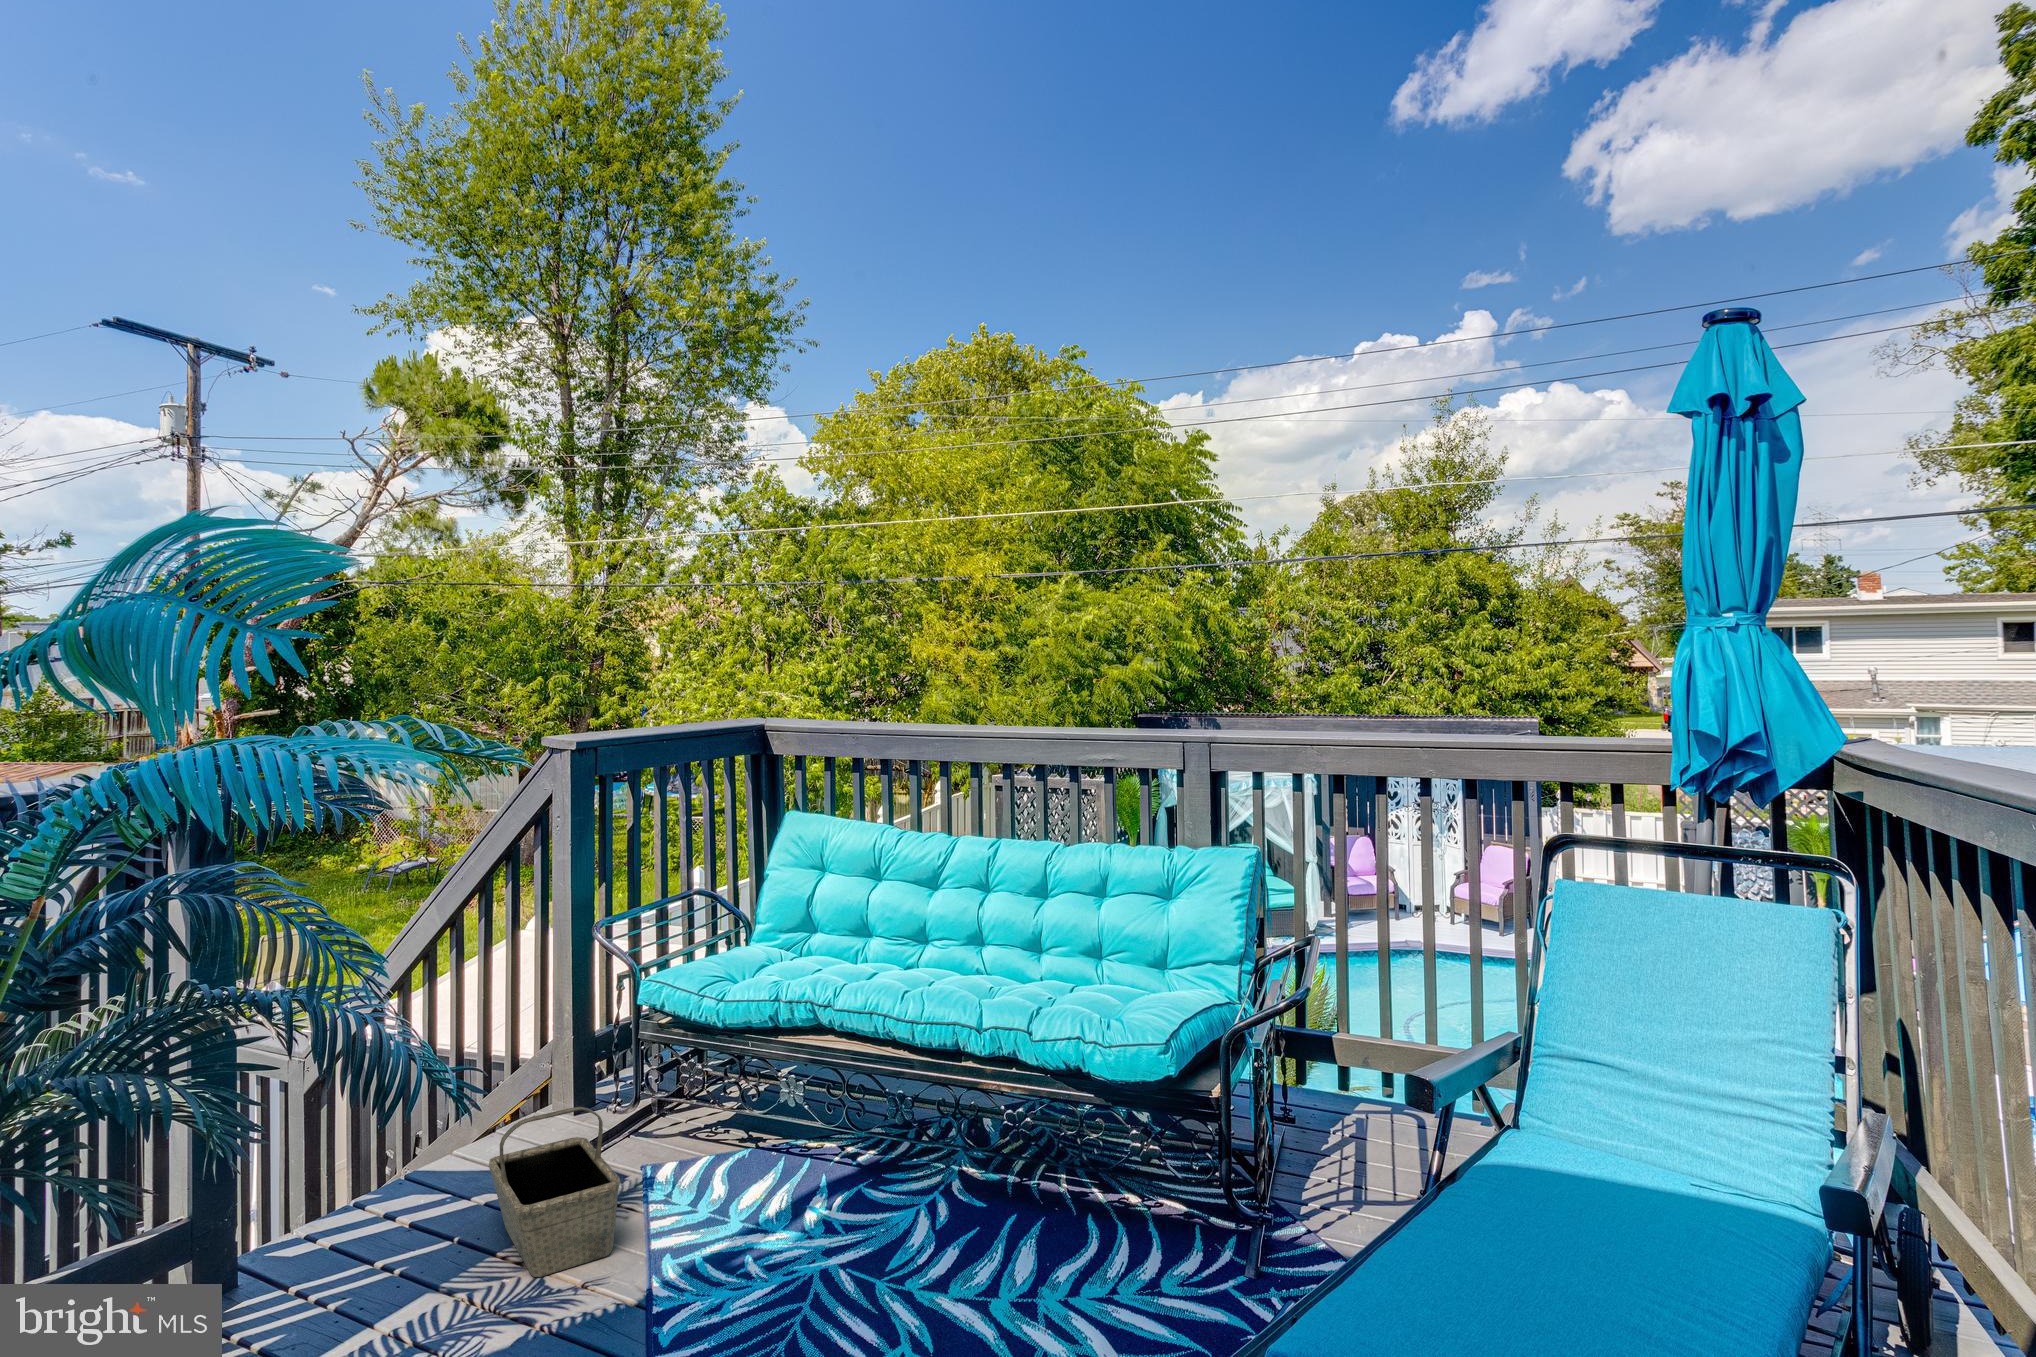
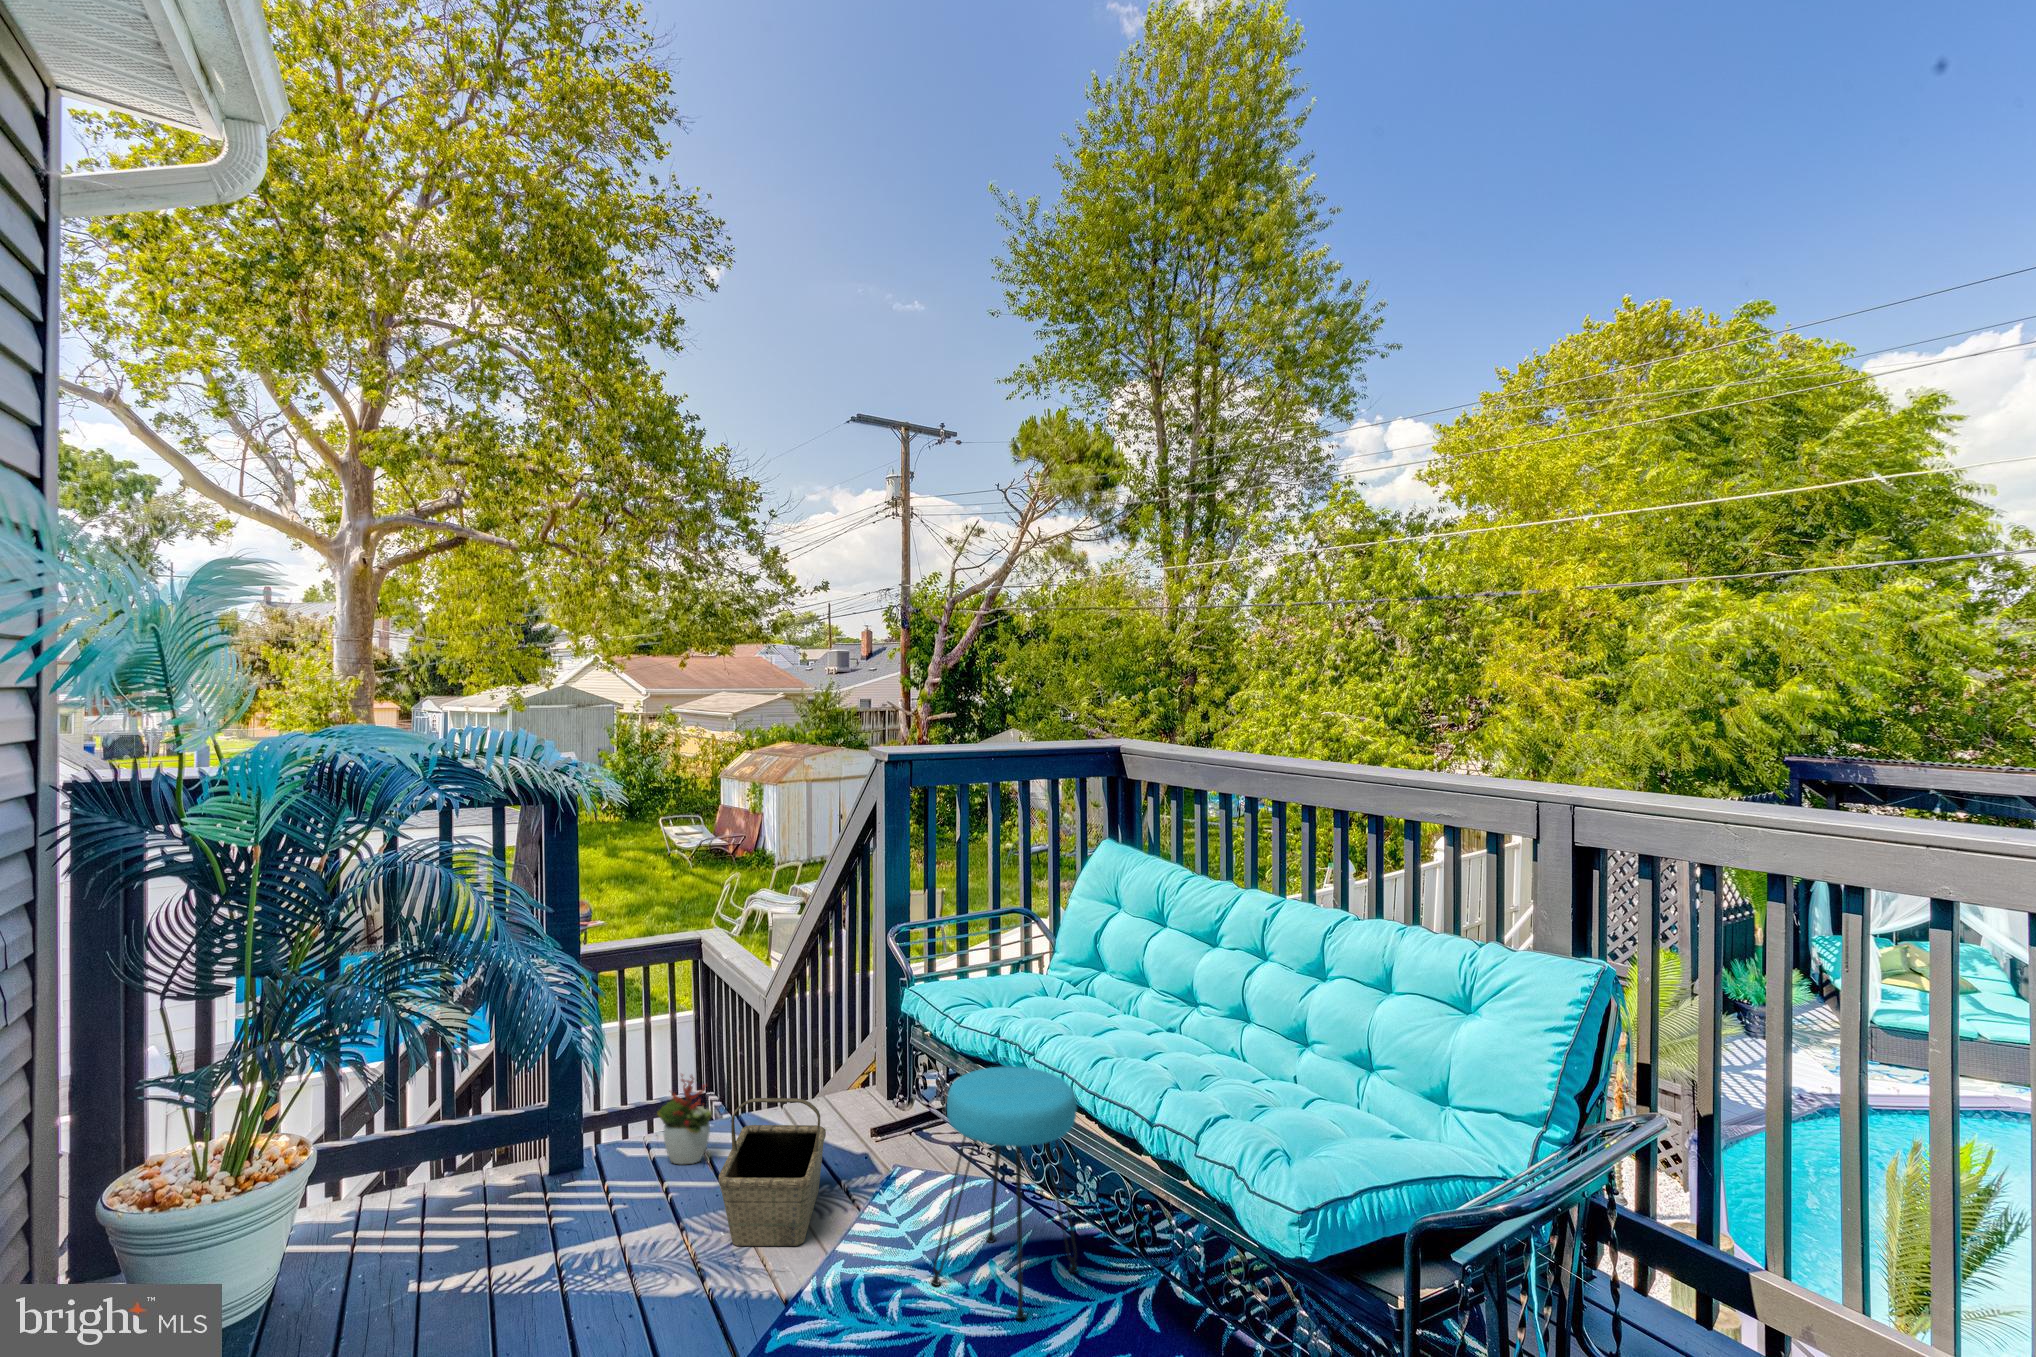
stool: none [770,1017,896,1240] -> present [931,1067,1079,1319]
decorative plant: none [350,1122,422,1233] -> present [657,1074,712,1164]

